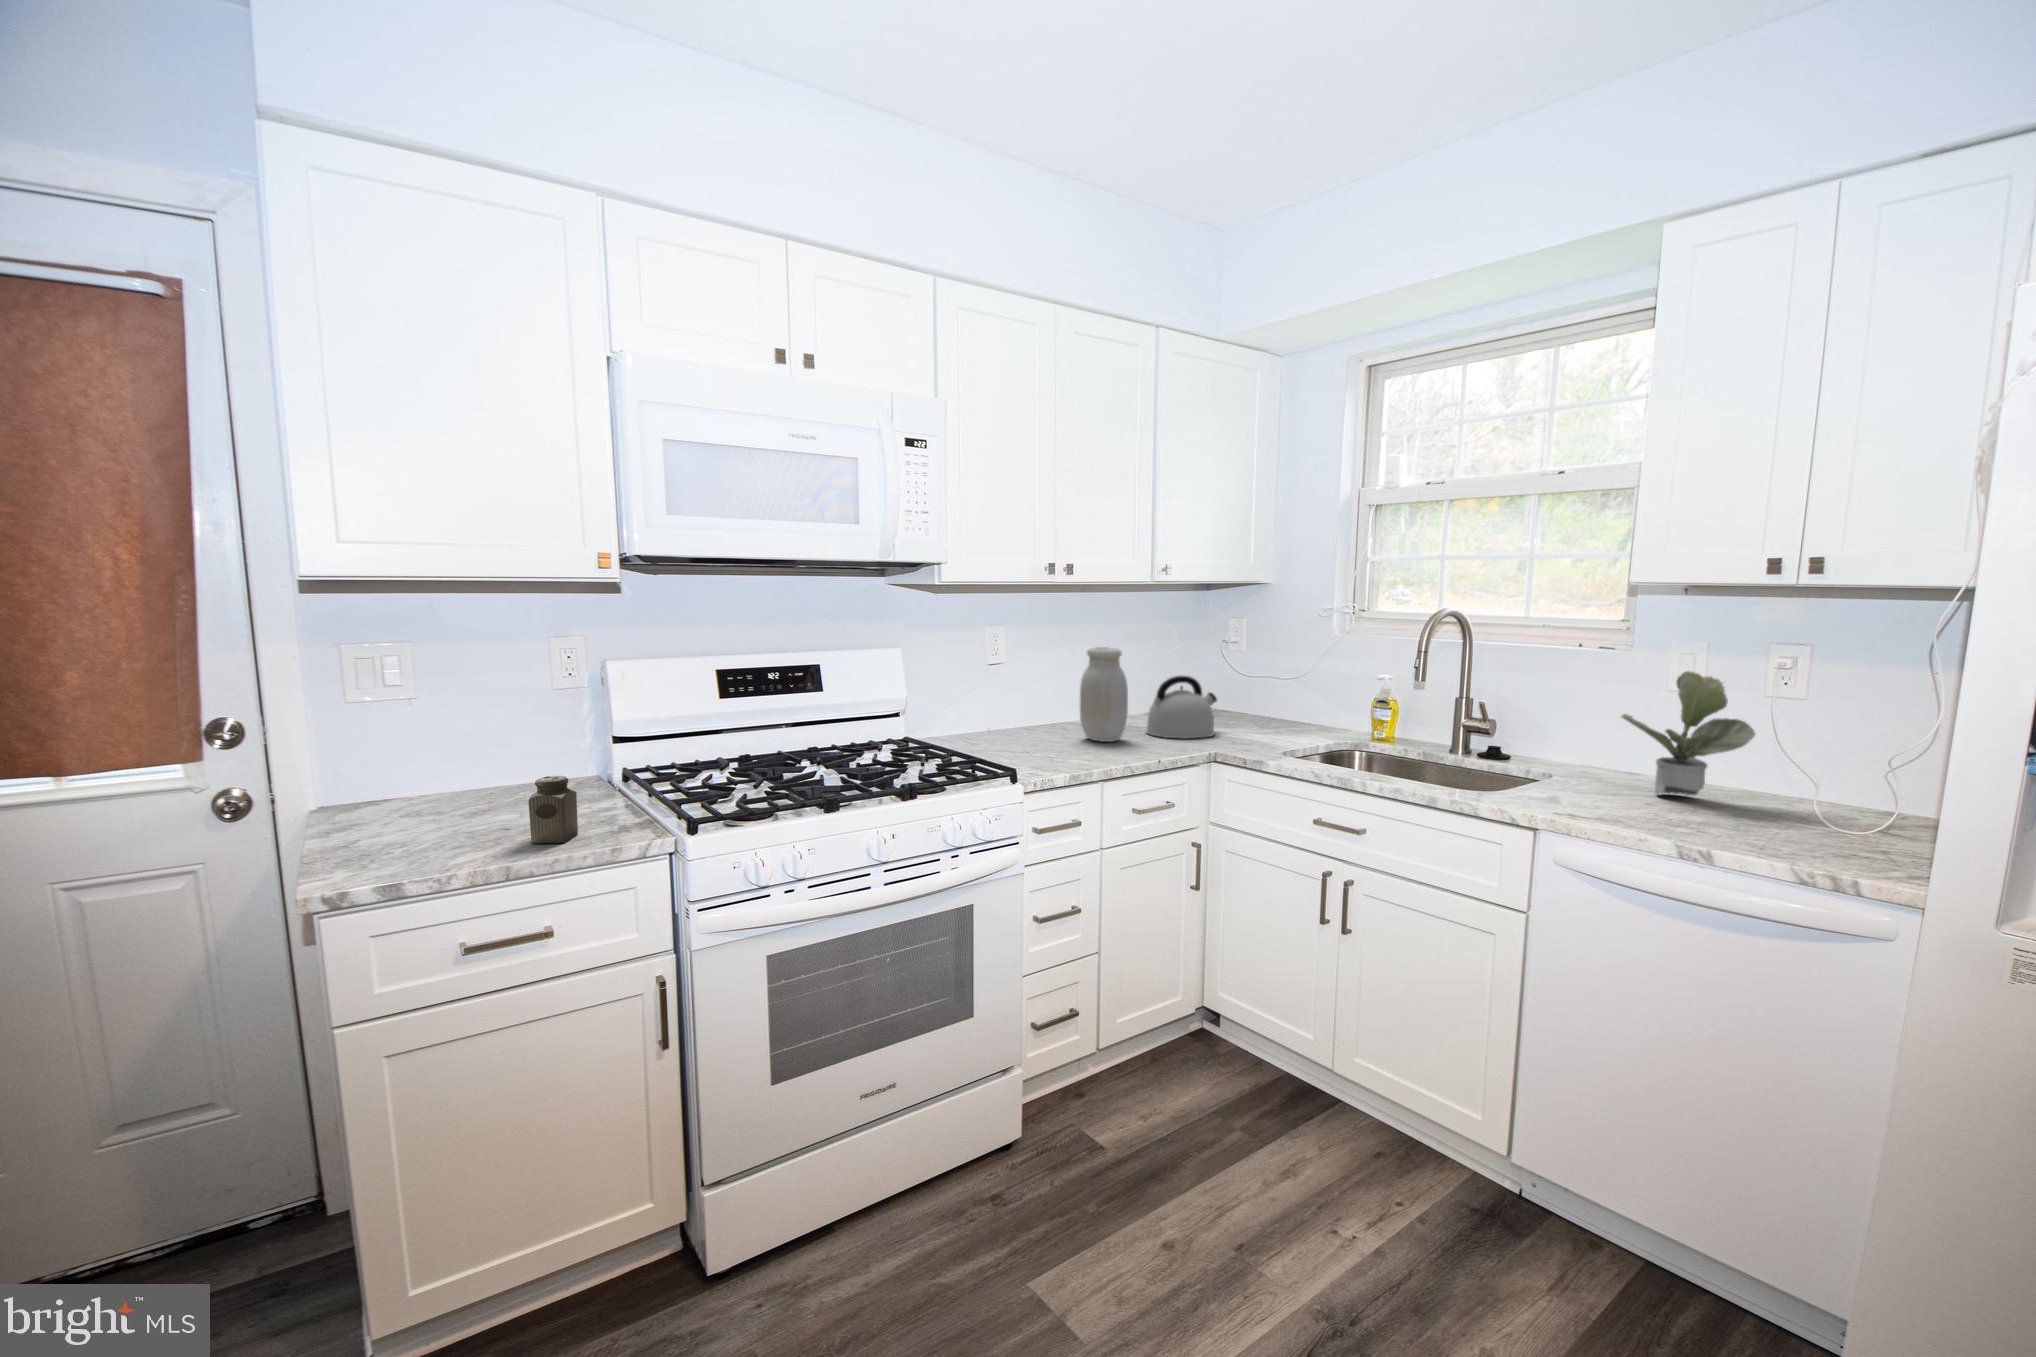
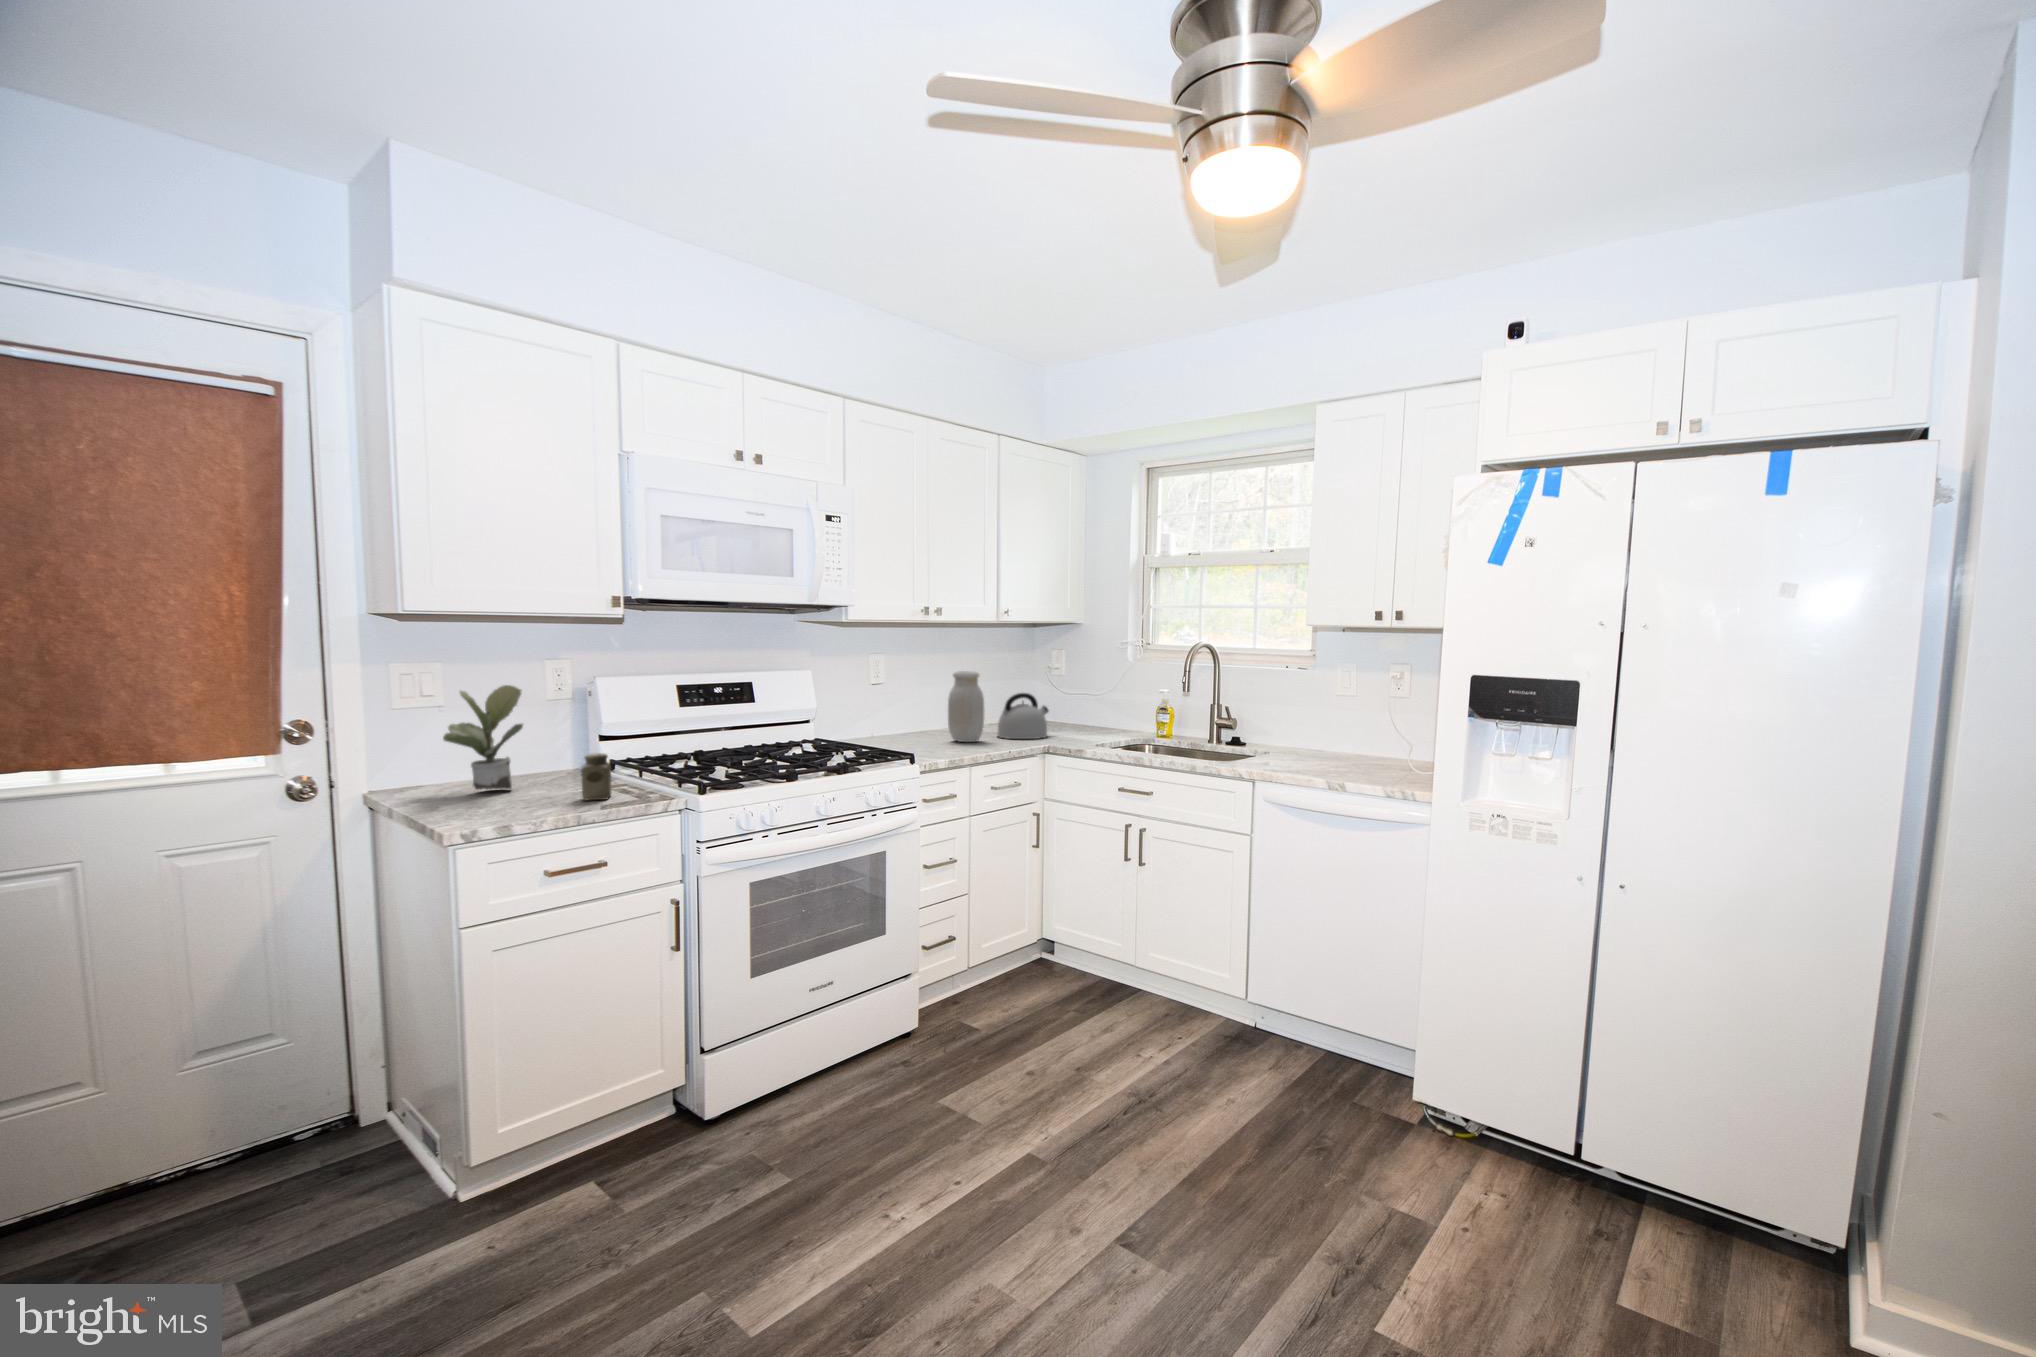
potted plant: present [1621,671,1755,795] -> present [443,685,523,790]

